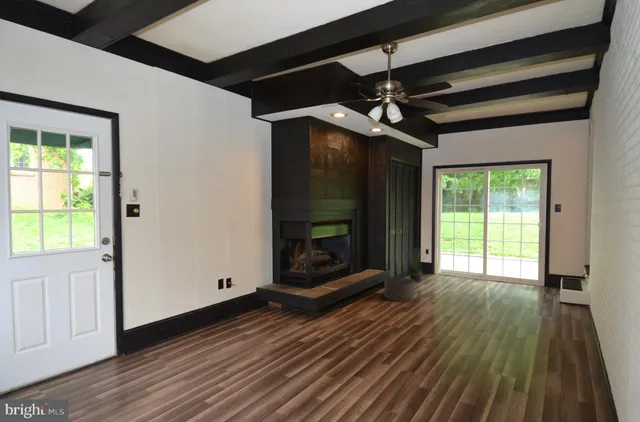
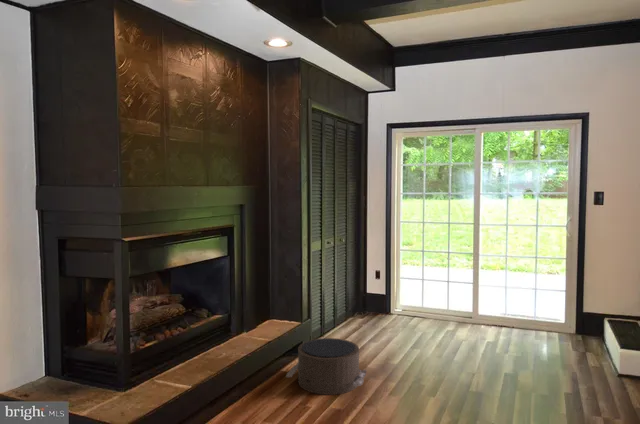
potted plant: present [409,254,422,282] -> none [336,265,380,338]

